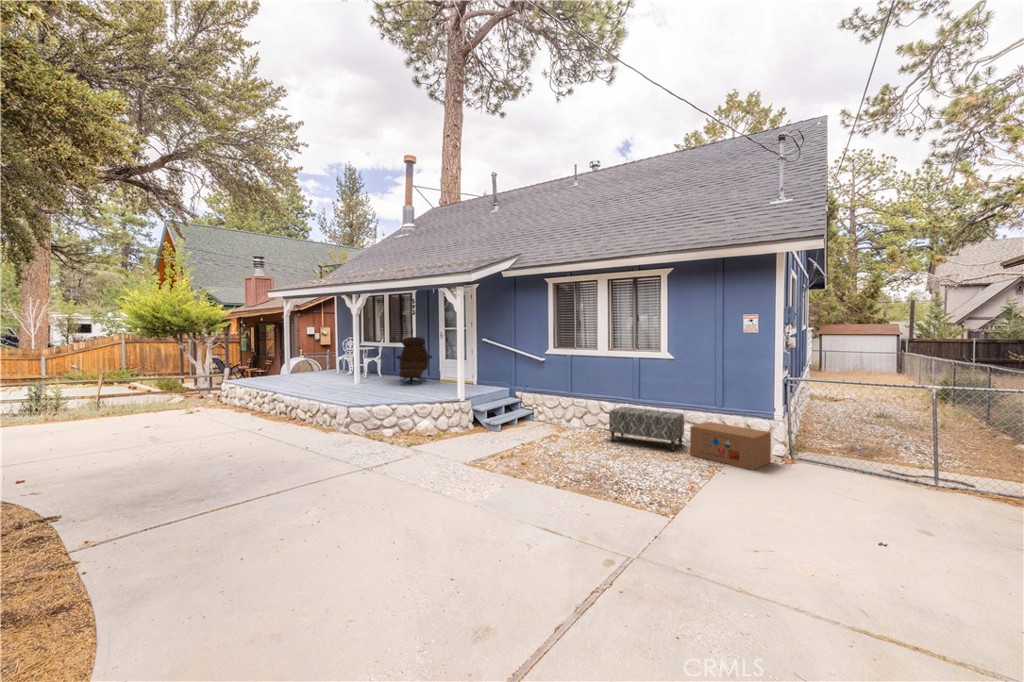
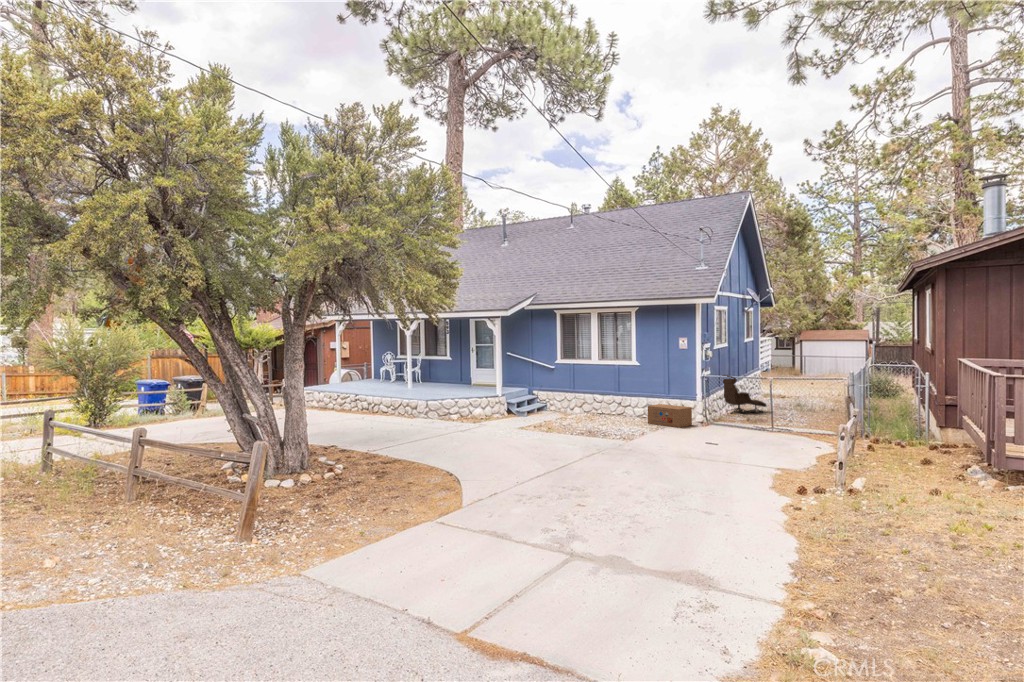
lounge chair: present [396,337,432,384] -> present [722,375,767,414]
bench: present [609,407,684,451] -> none [600,398,646,422]

